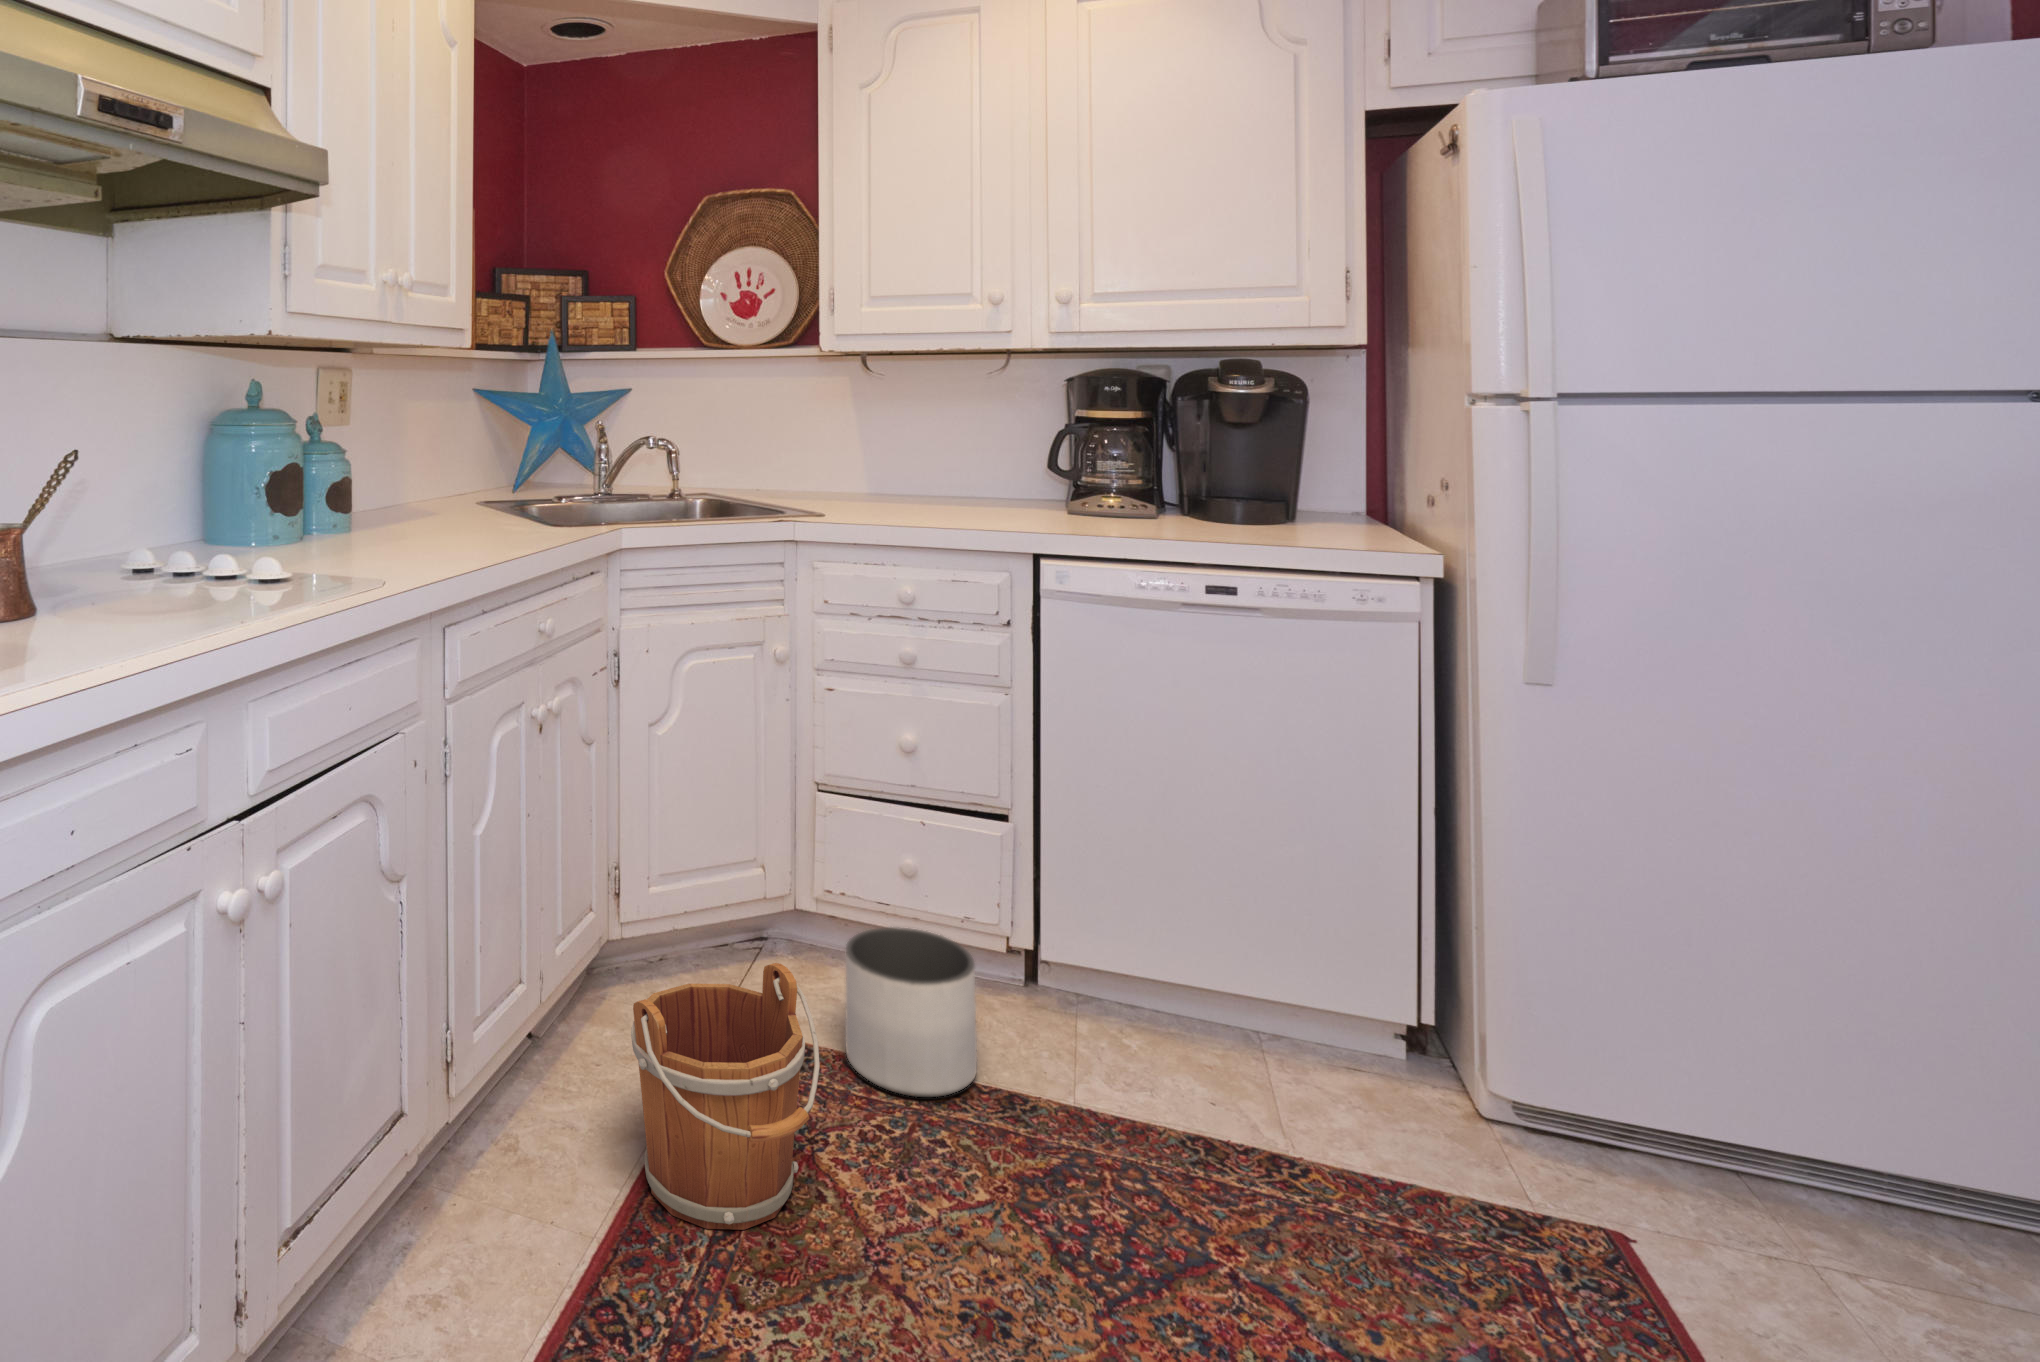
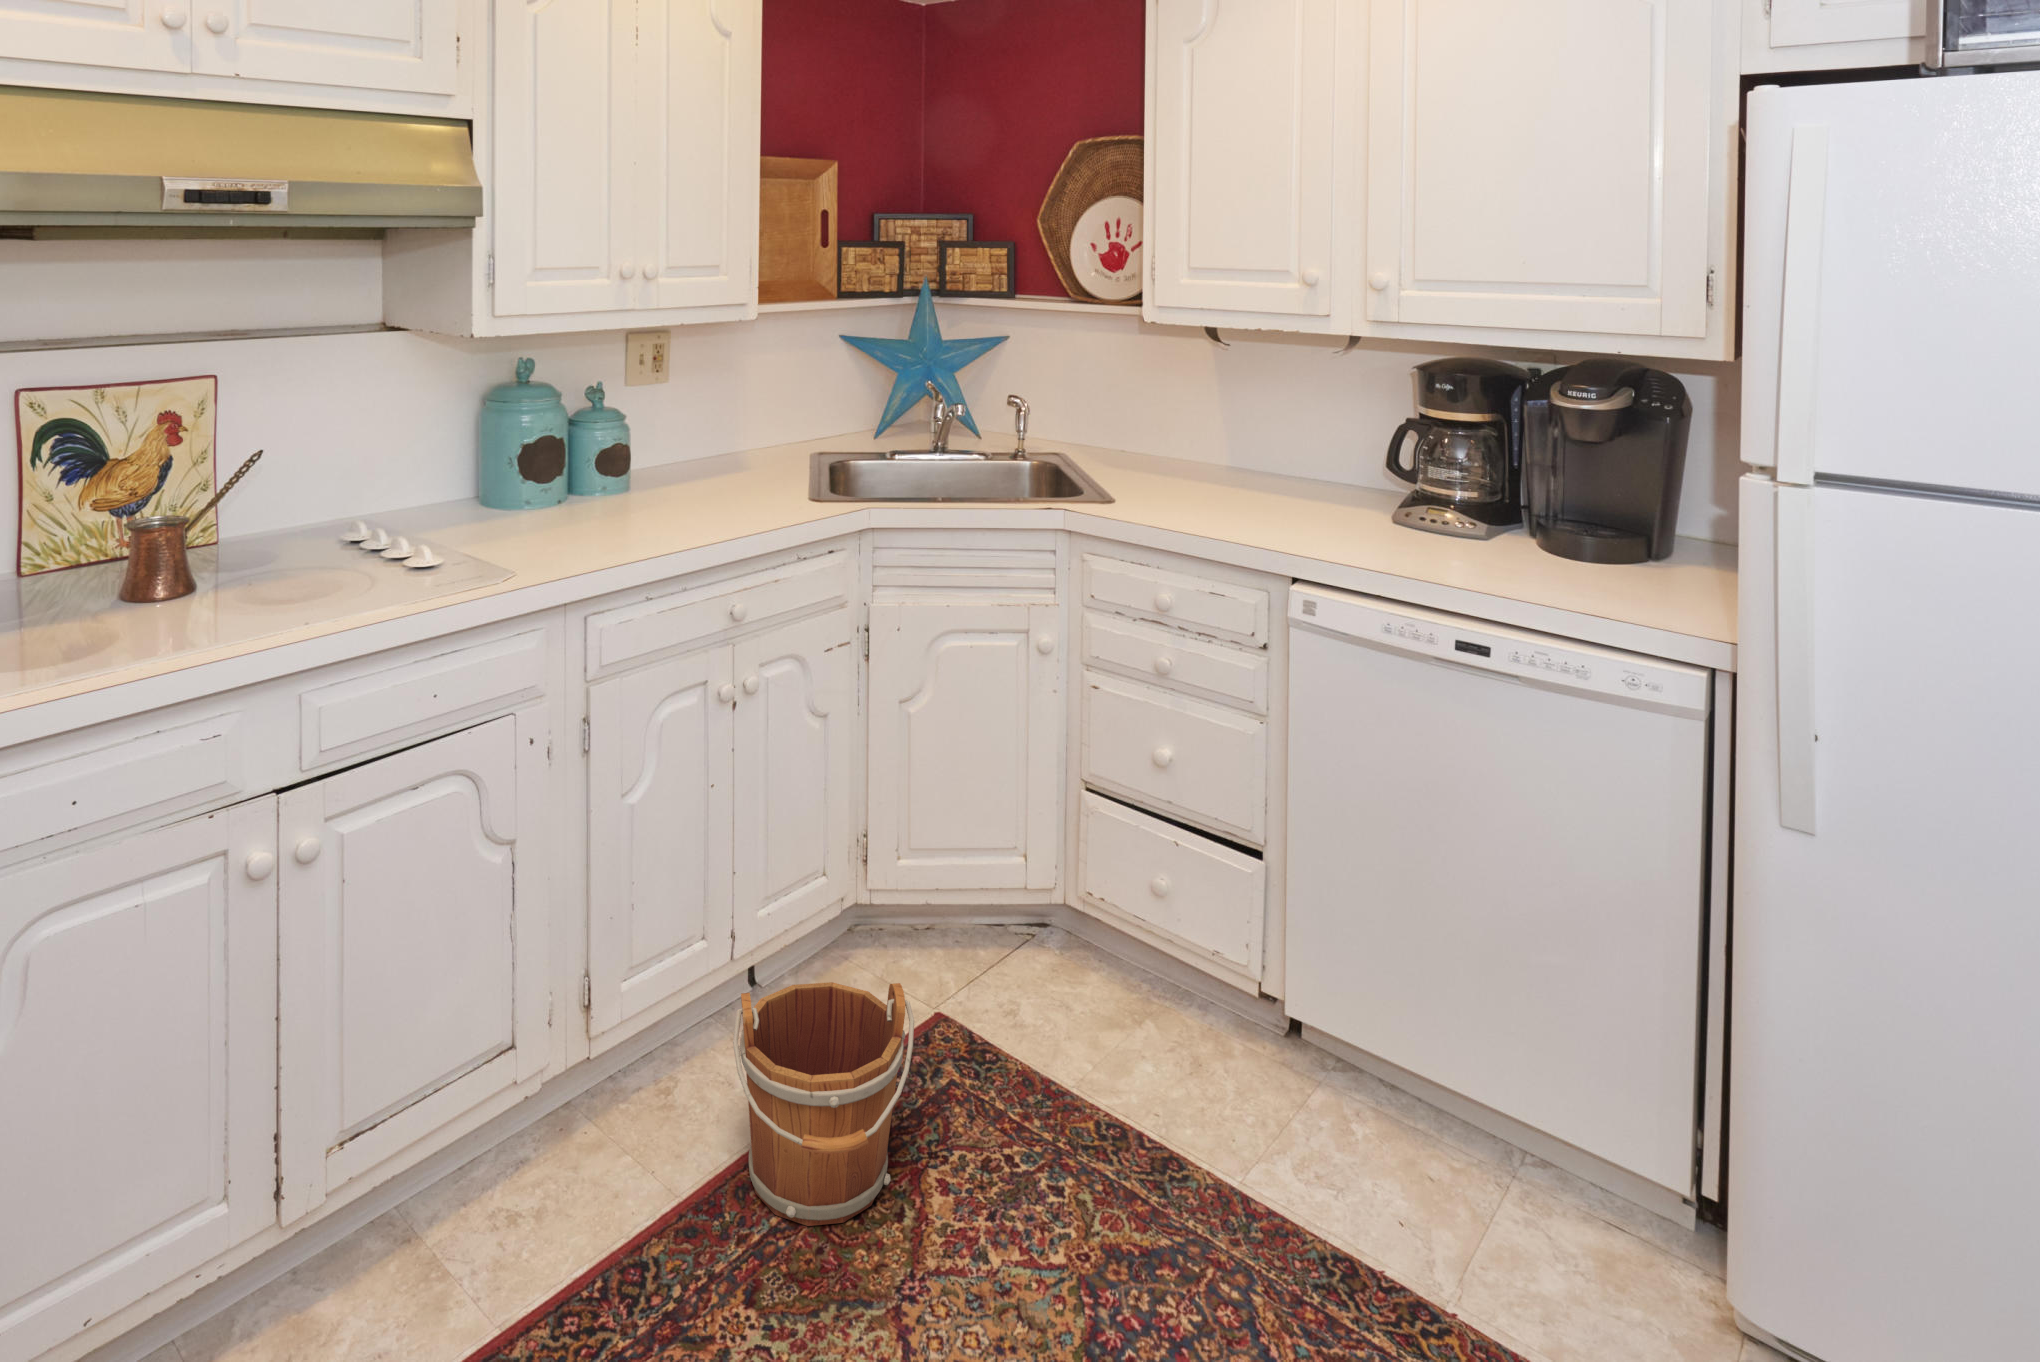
planter: present [845,927,977,1097] -> none [1024,962,1156,1146]

